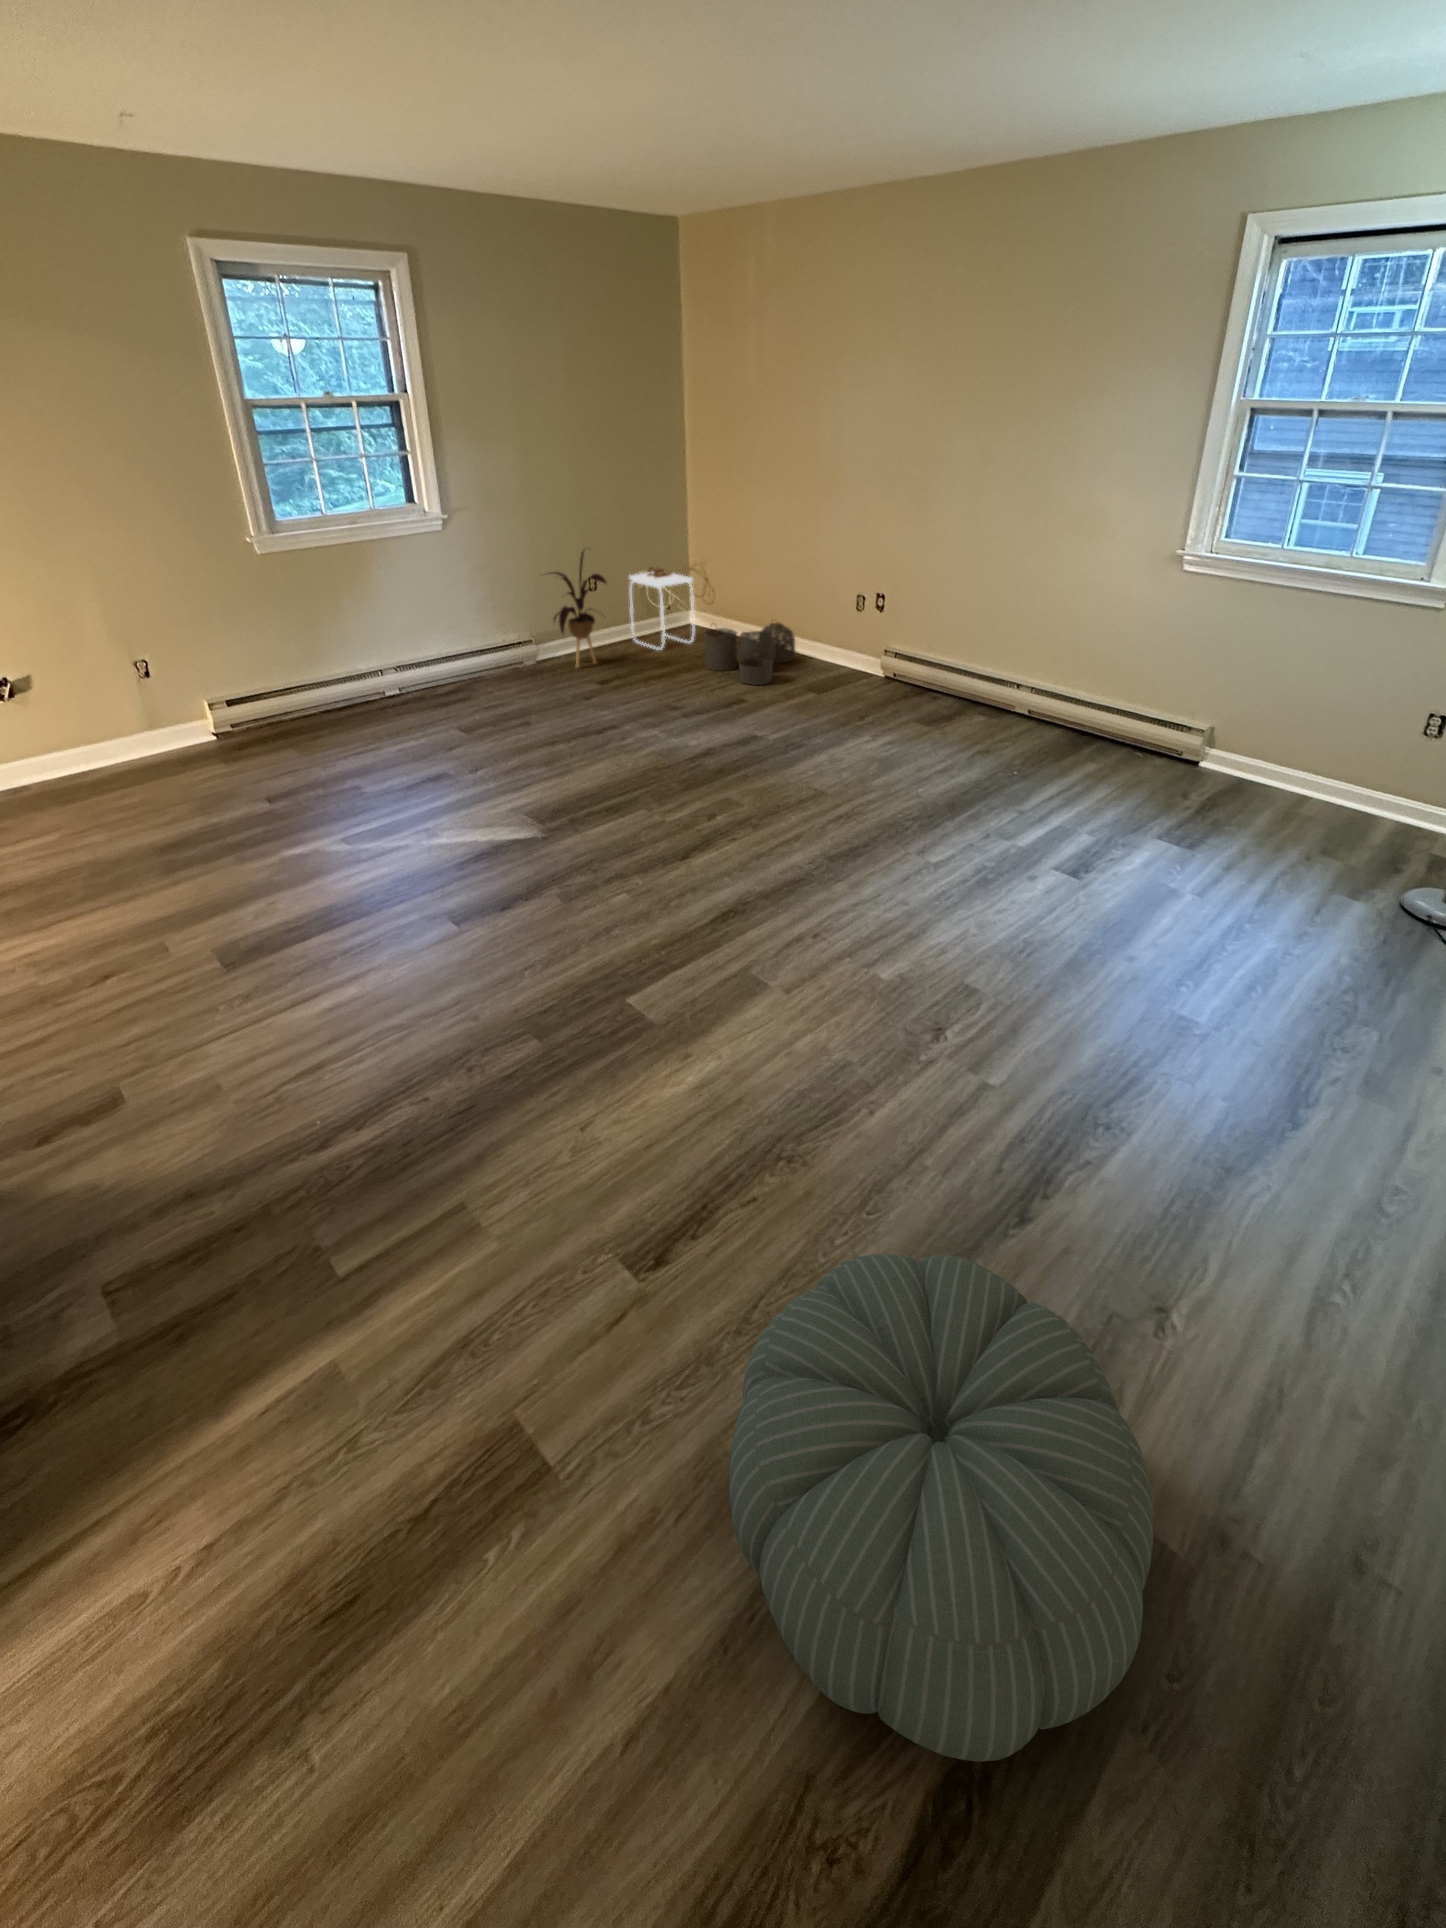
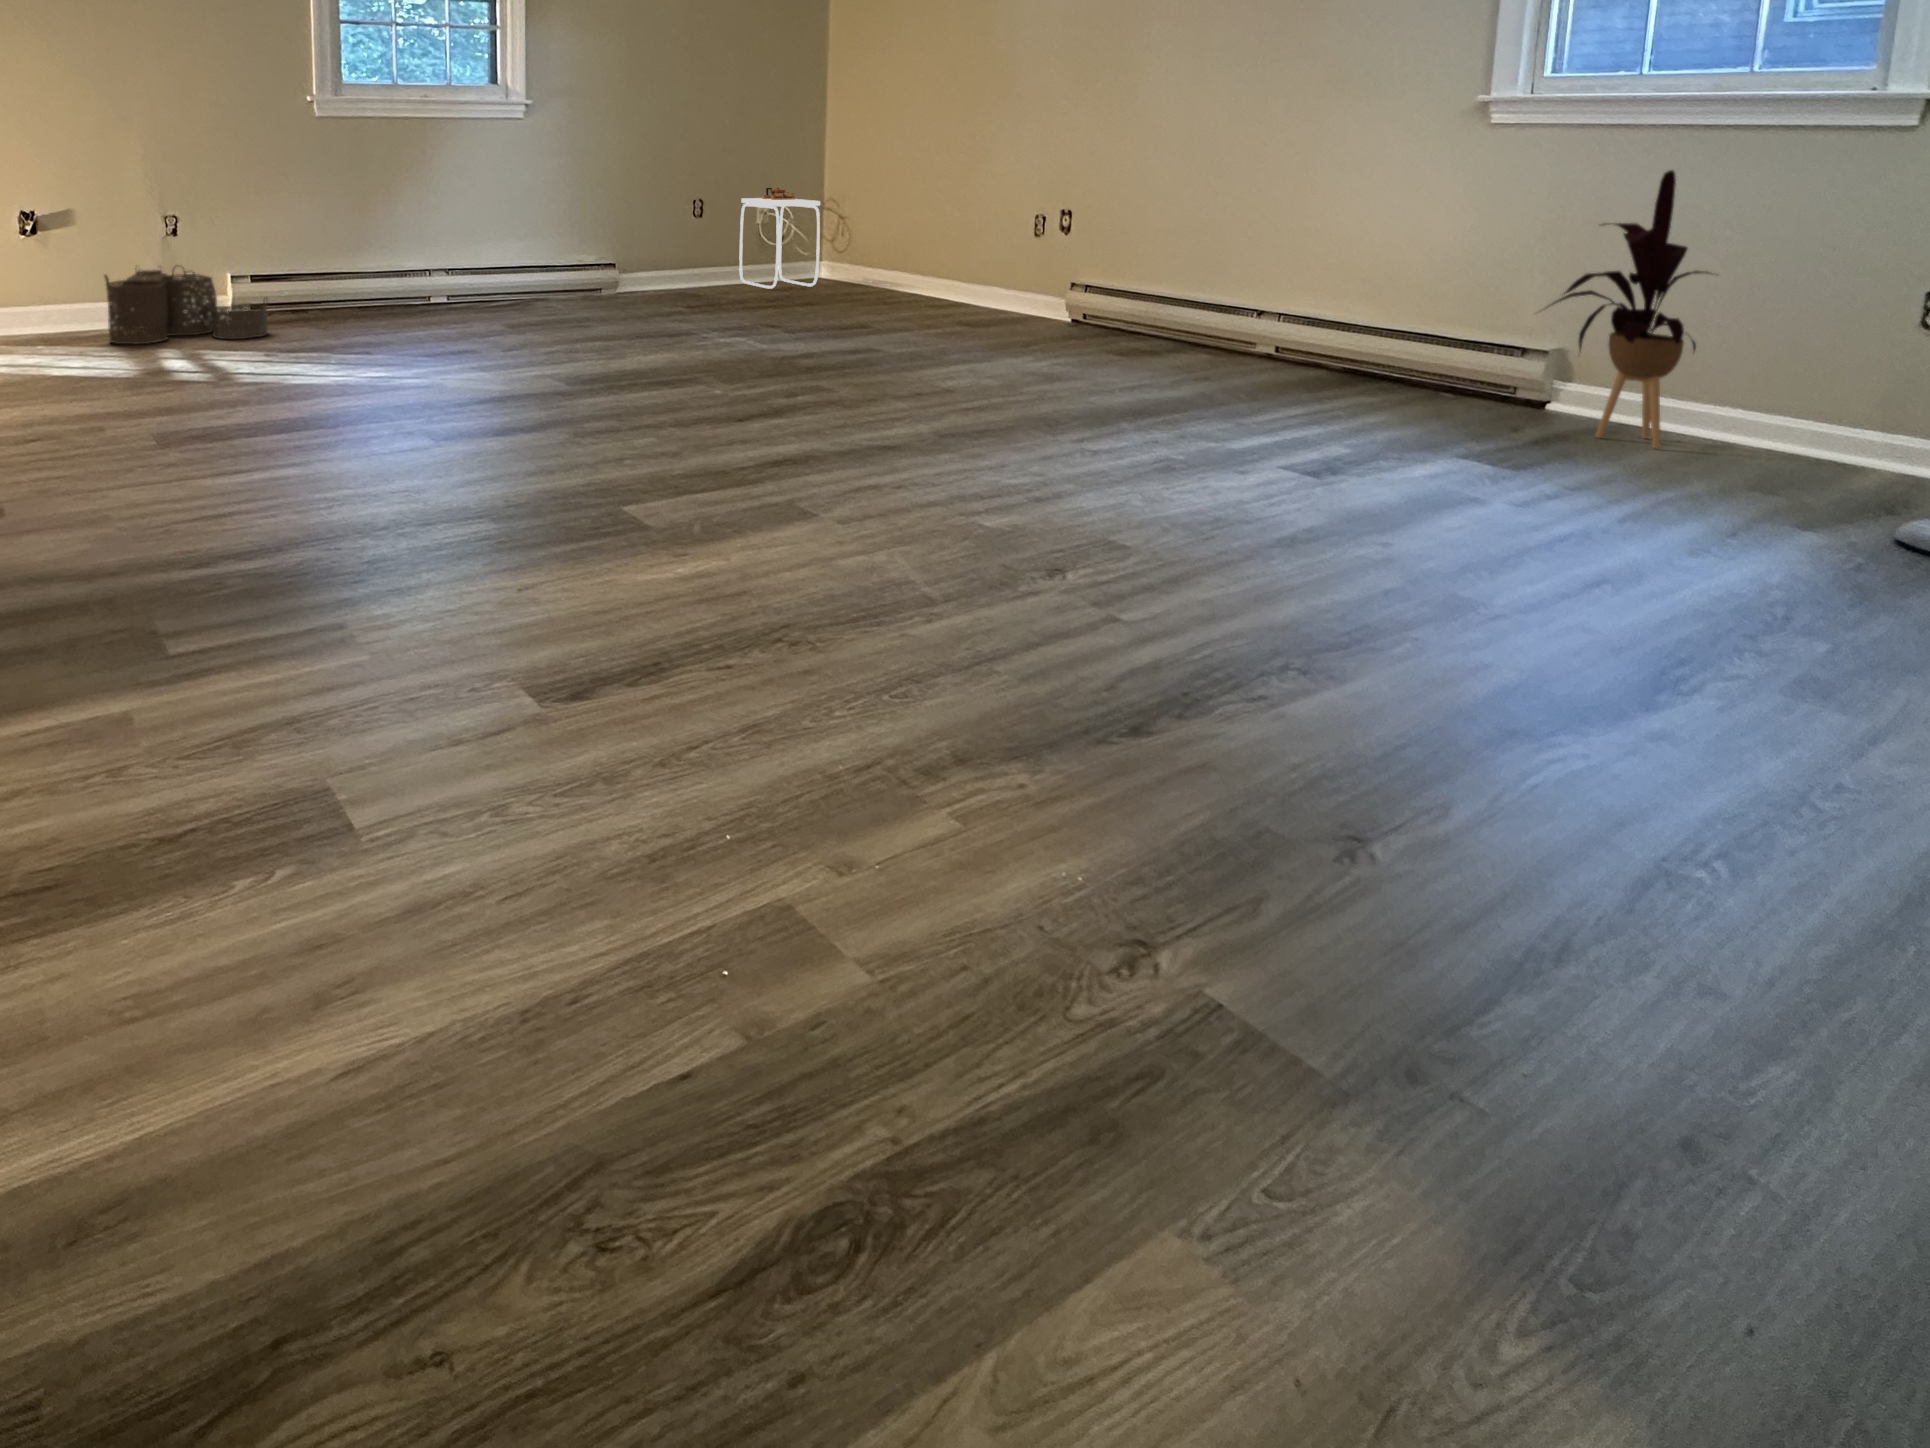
house plant: present [549,552,607,667] -> present [1548,170,1708,448]
woven basket: present [705,622,795,685] -> present [104,268,268,344]
pouf: present [729,1254,1154,1762] -> none [561,606,1231,1144]

